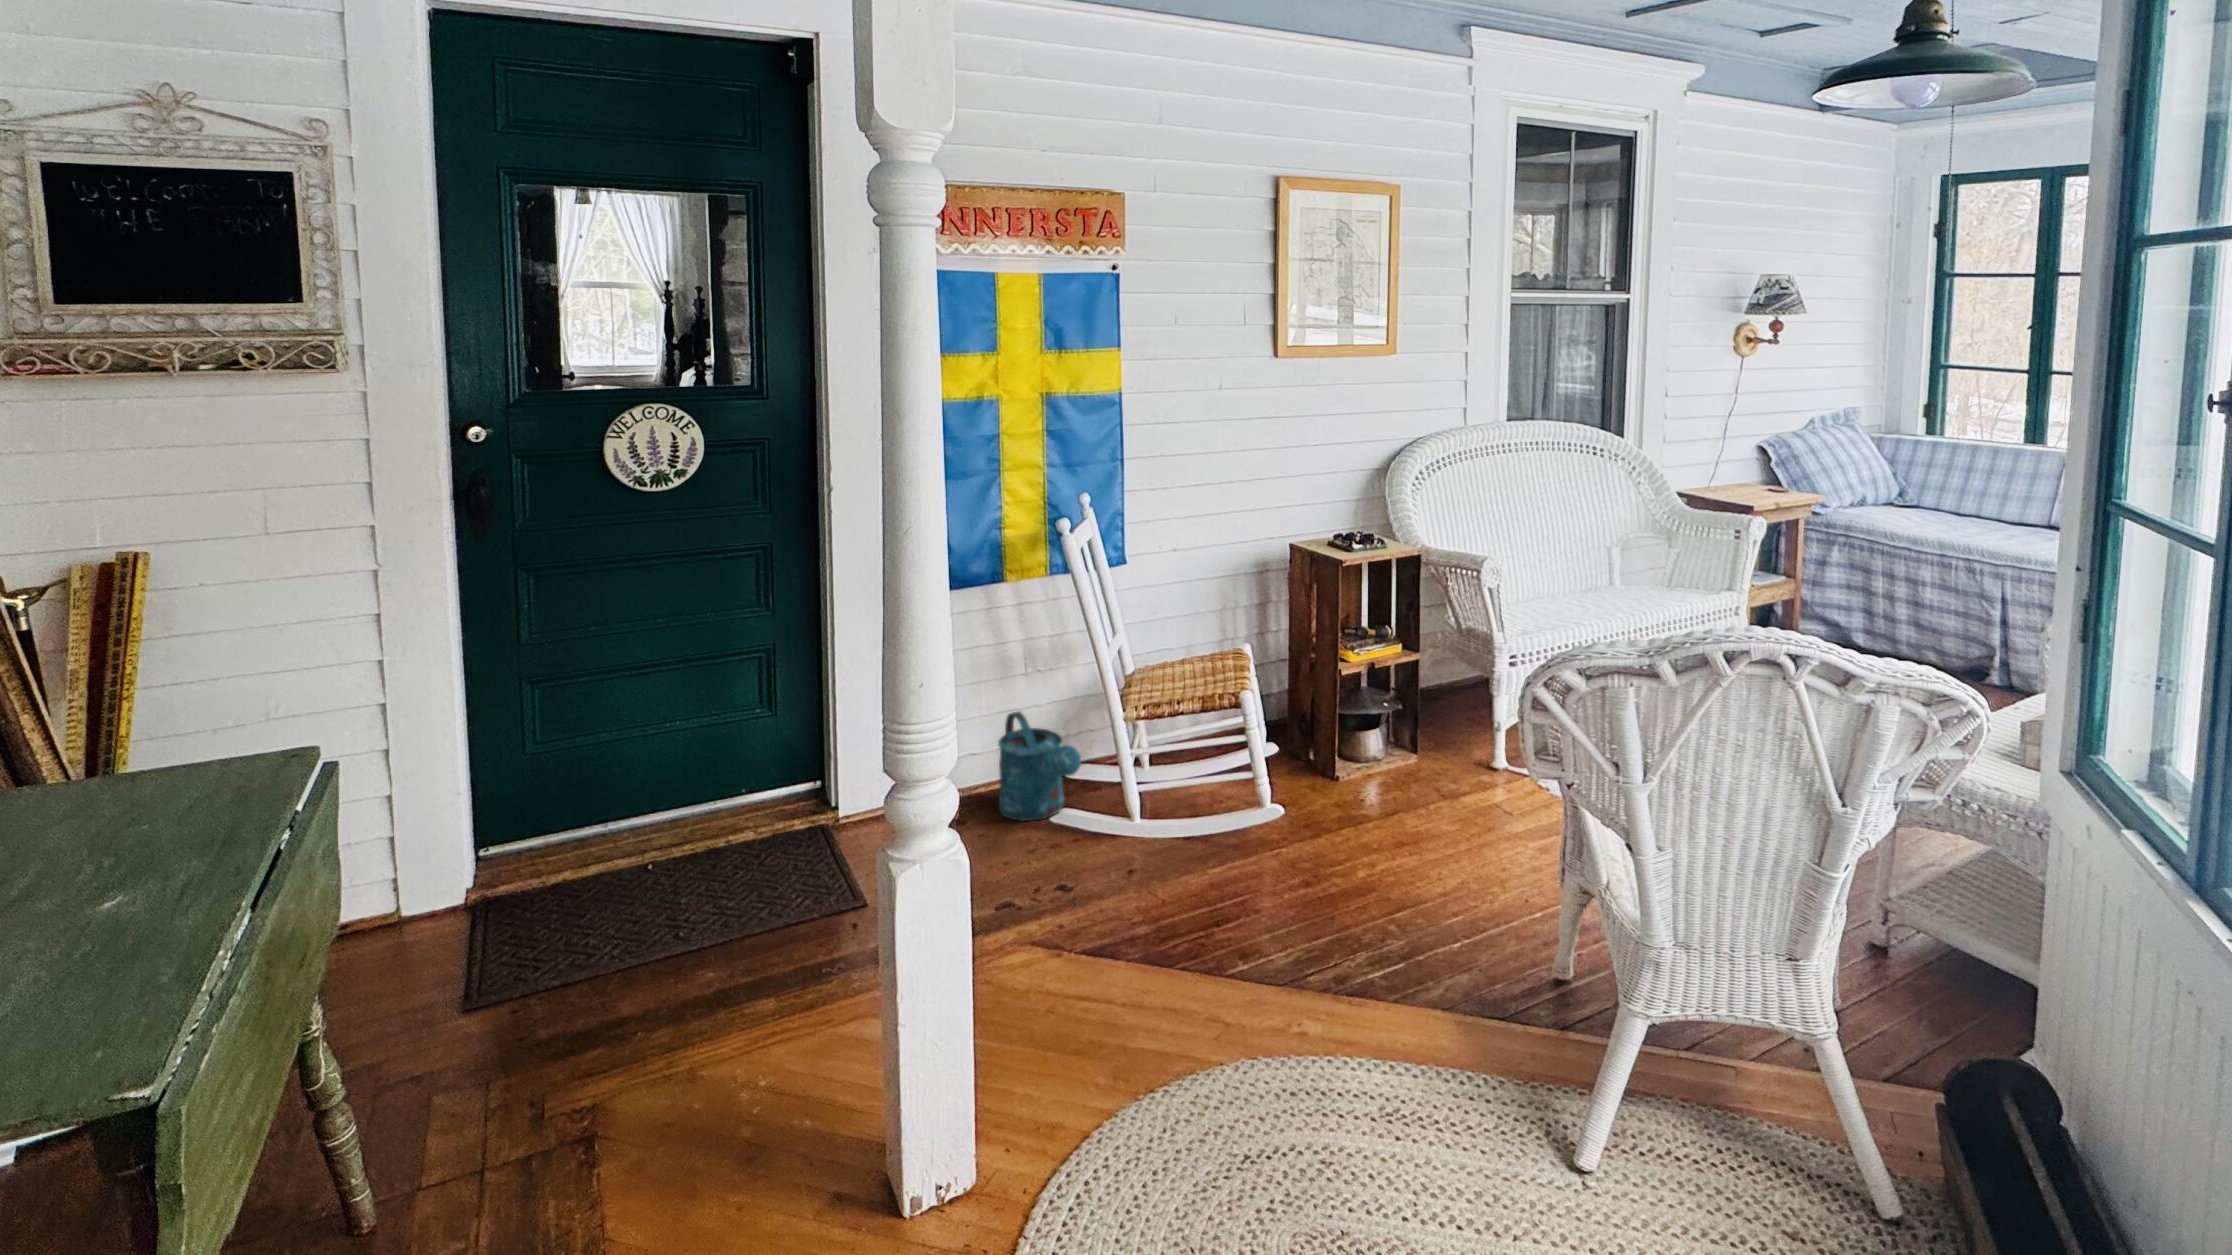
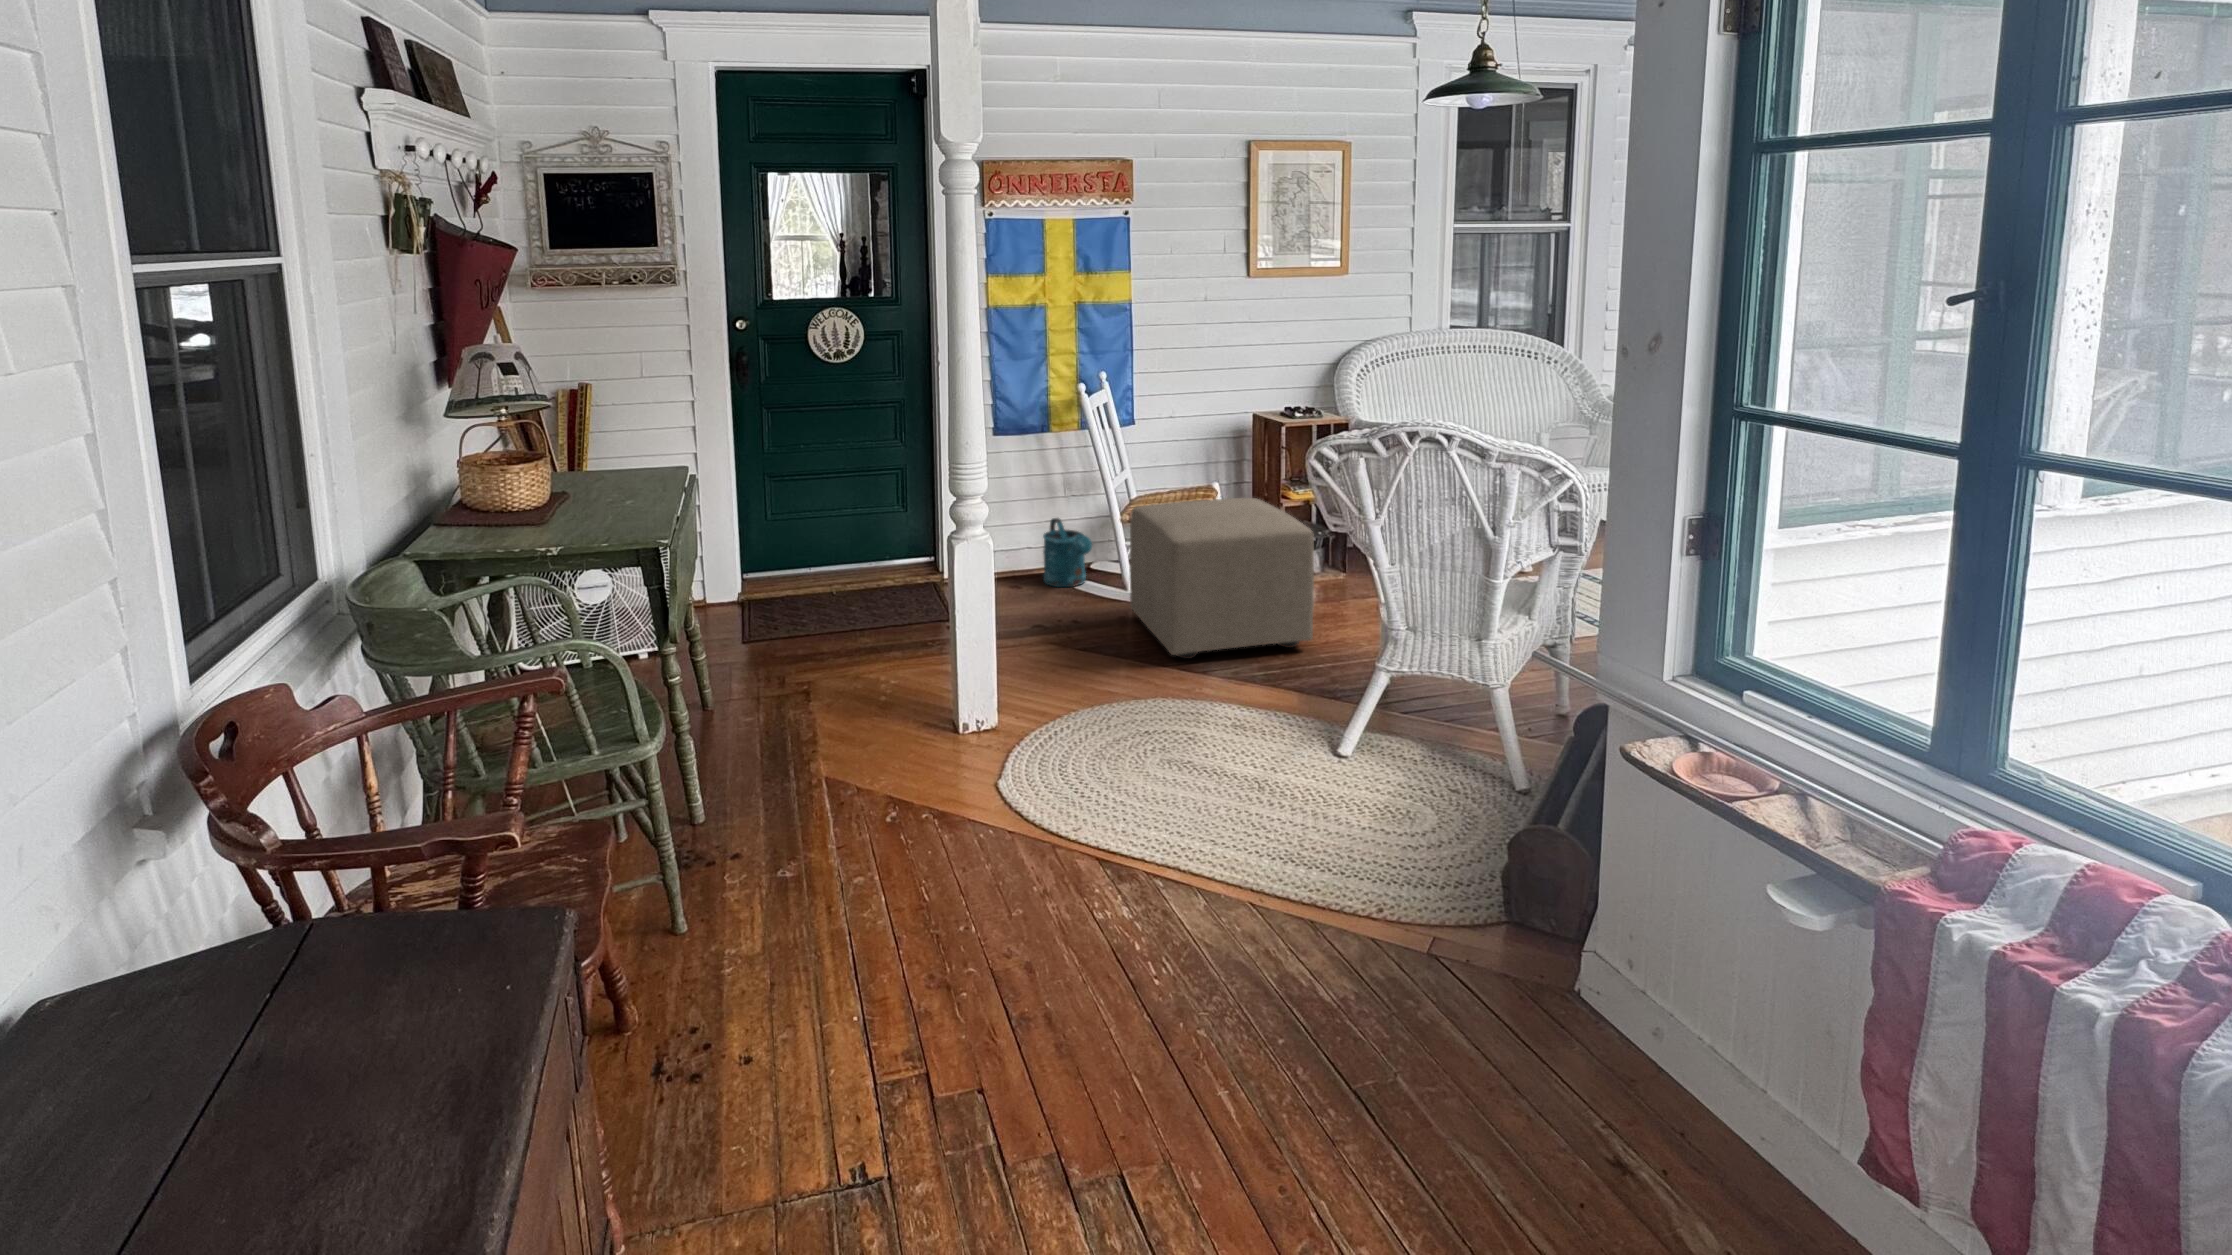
ottoman: none [1148,678,1436,957] -> present [1130,498,1314,659]

